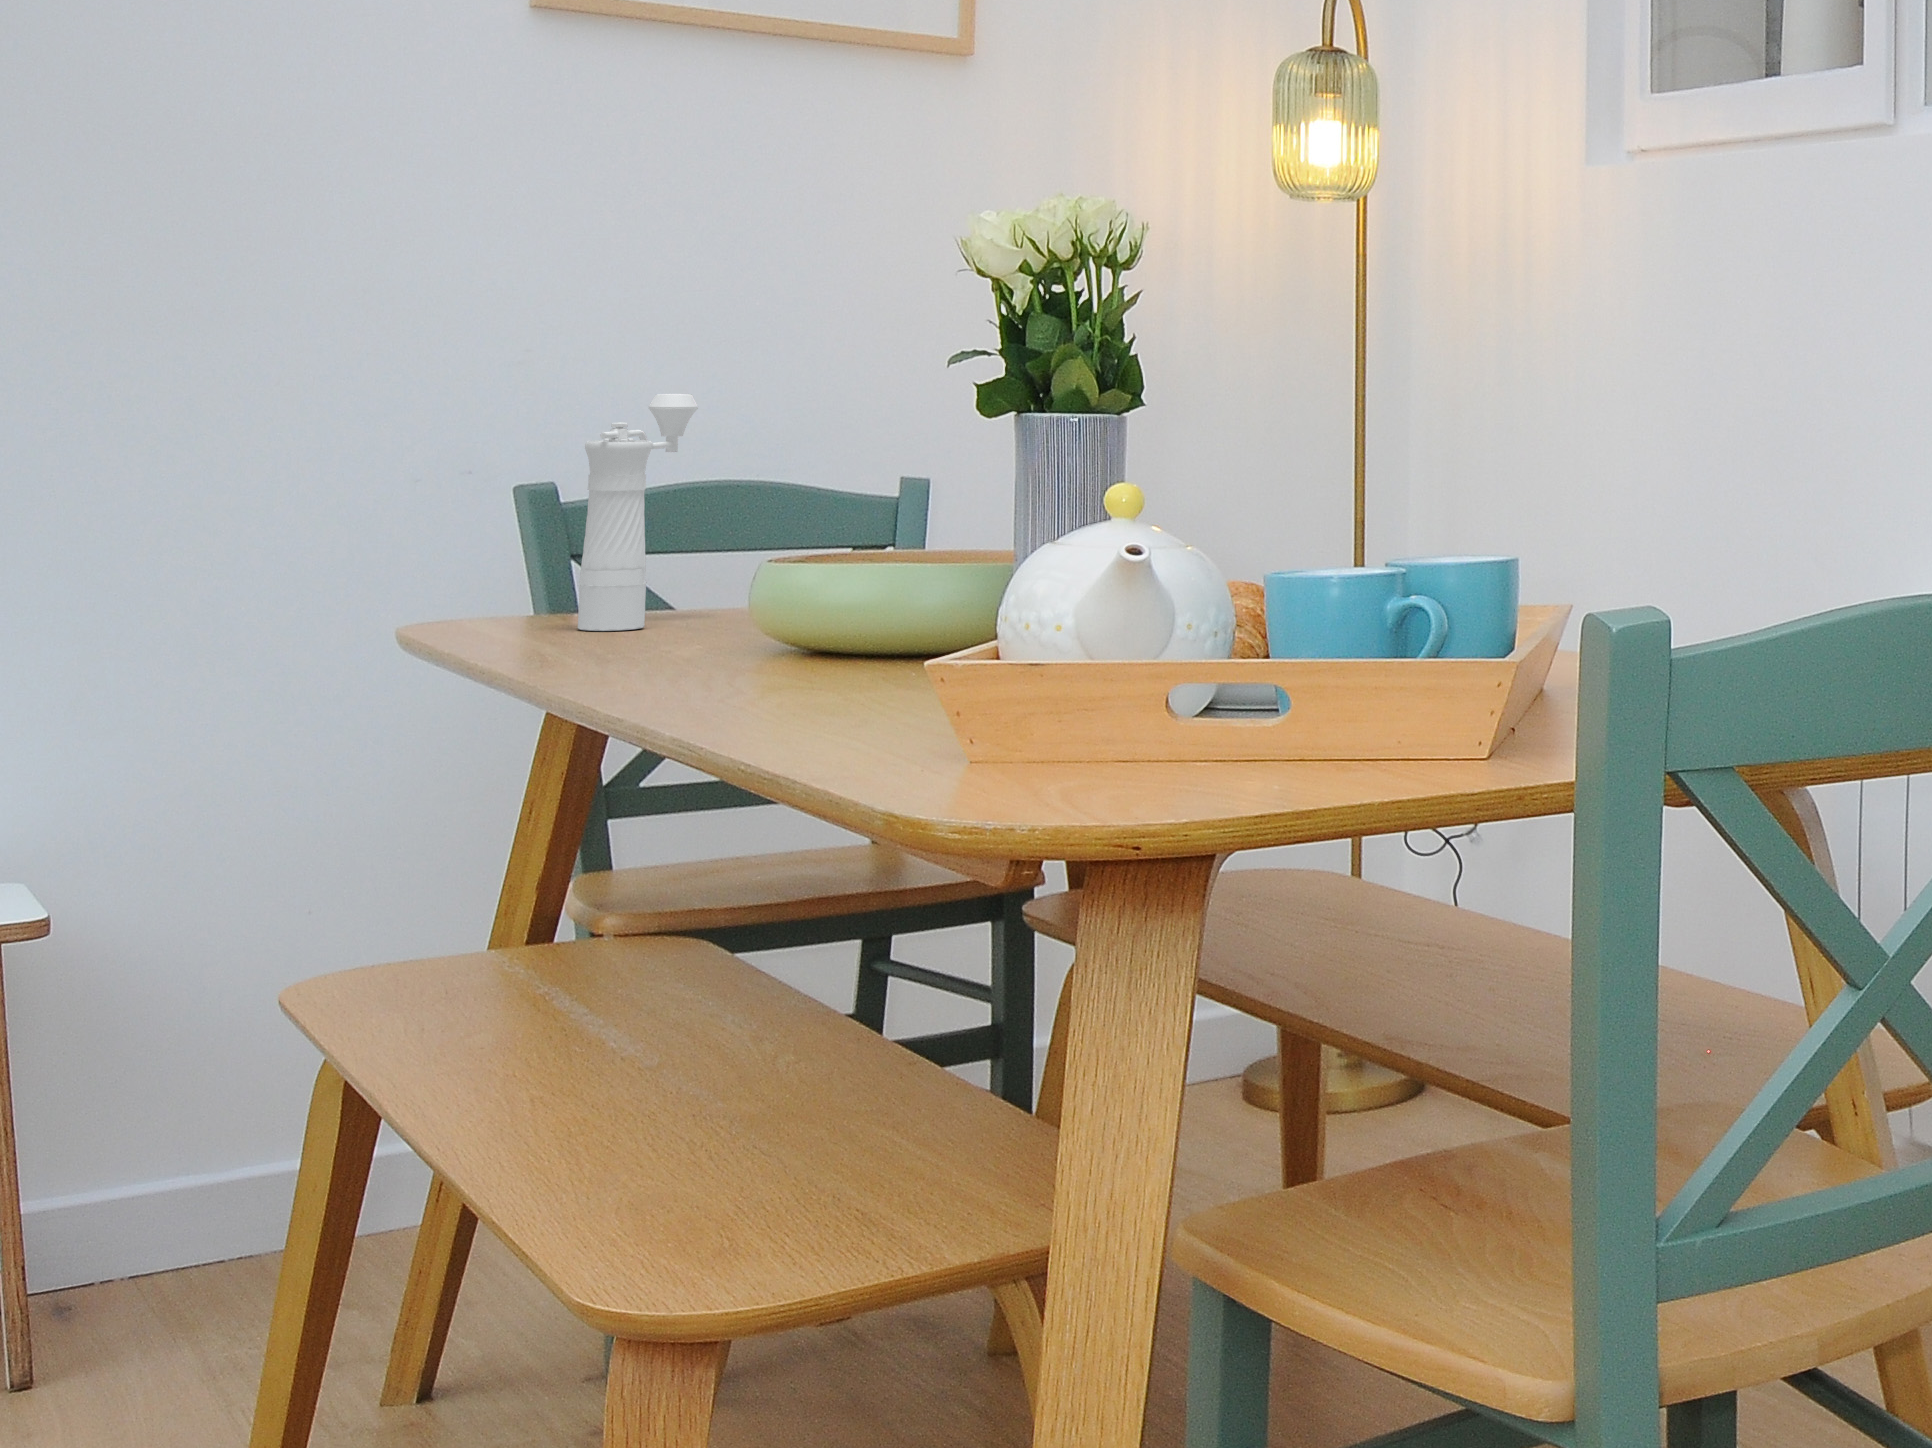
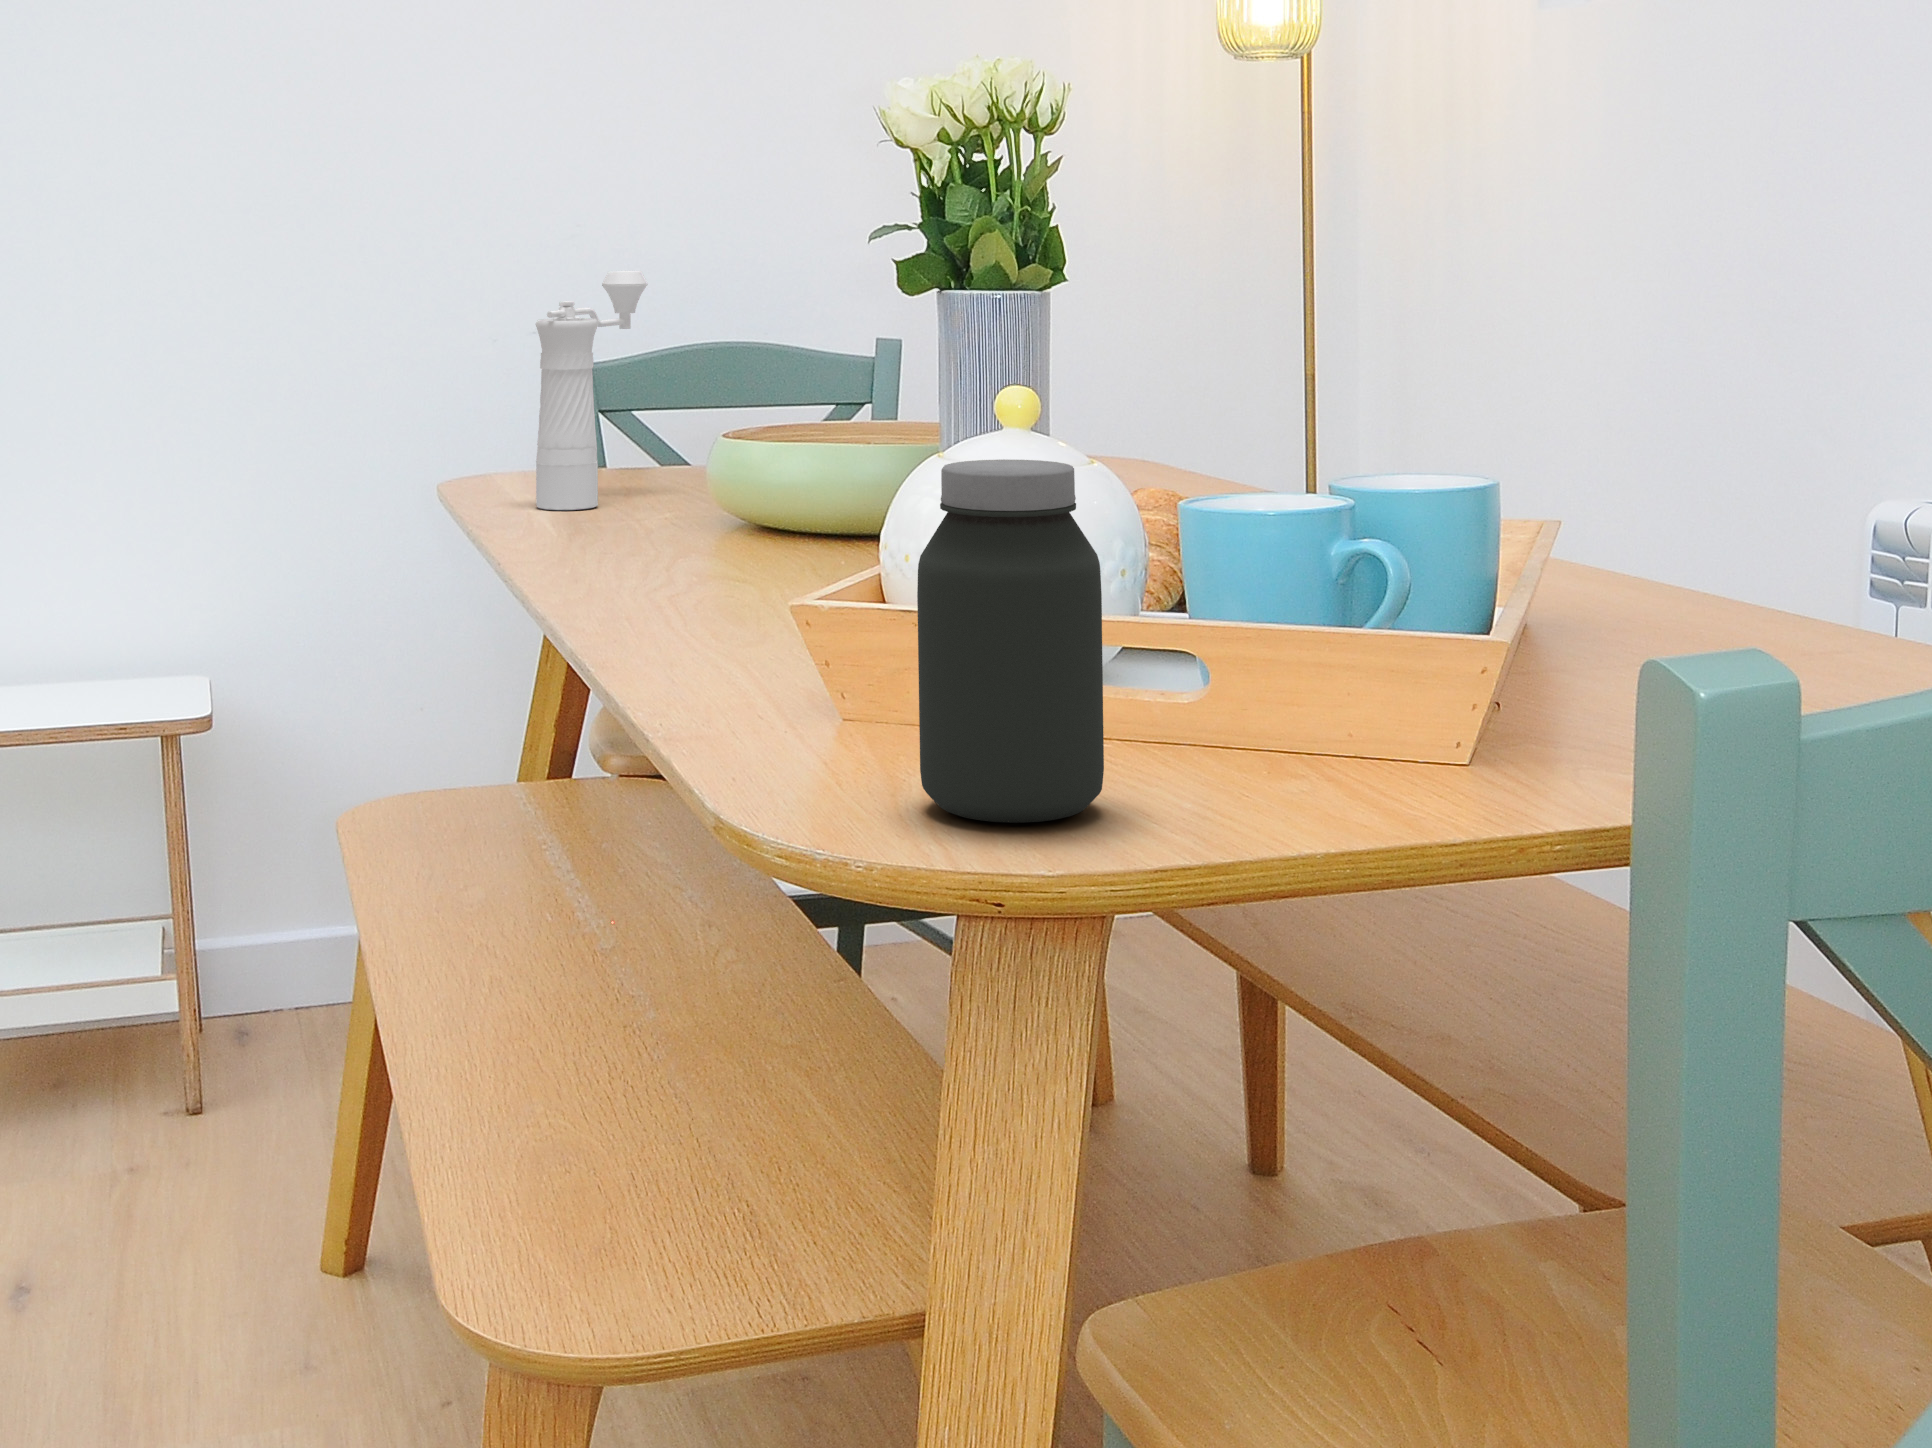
jar: none [1100,523,1241,780] -> present [917,459,1104,823]

